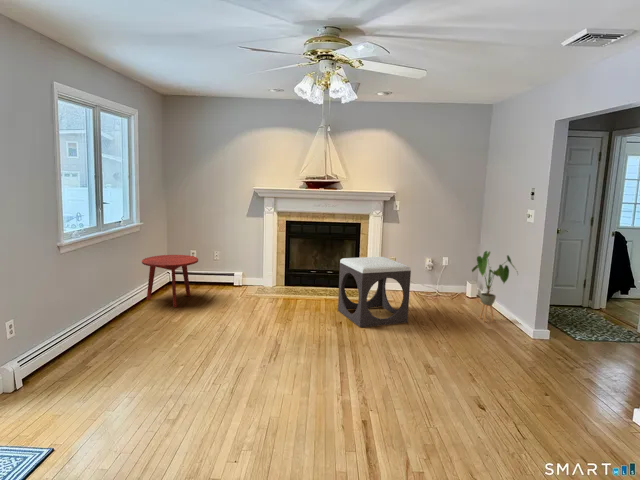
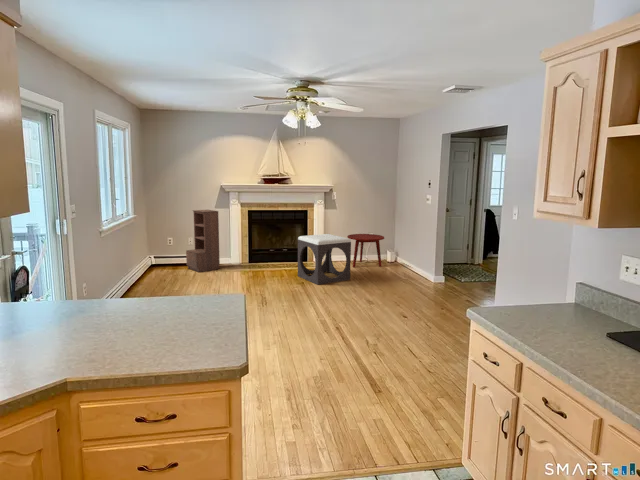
bookshelf: none [207,218,246,295] -> present [186,210,220,272]
house plant: present [472,251,514,322] -> none [392,226,423,276]
side table: present [142,255,198,307] -> present [347,234,384,267]

